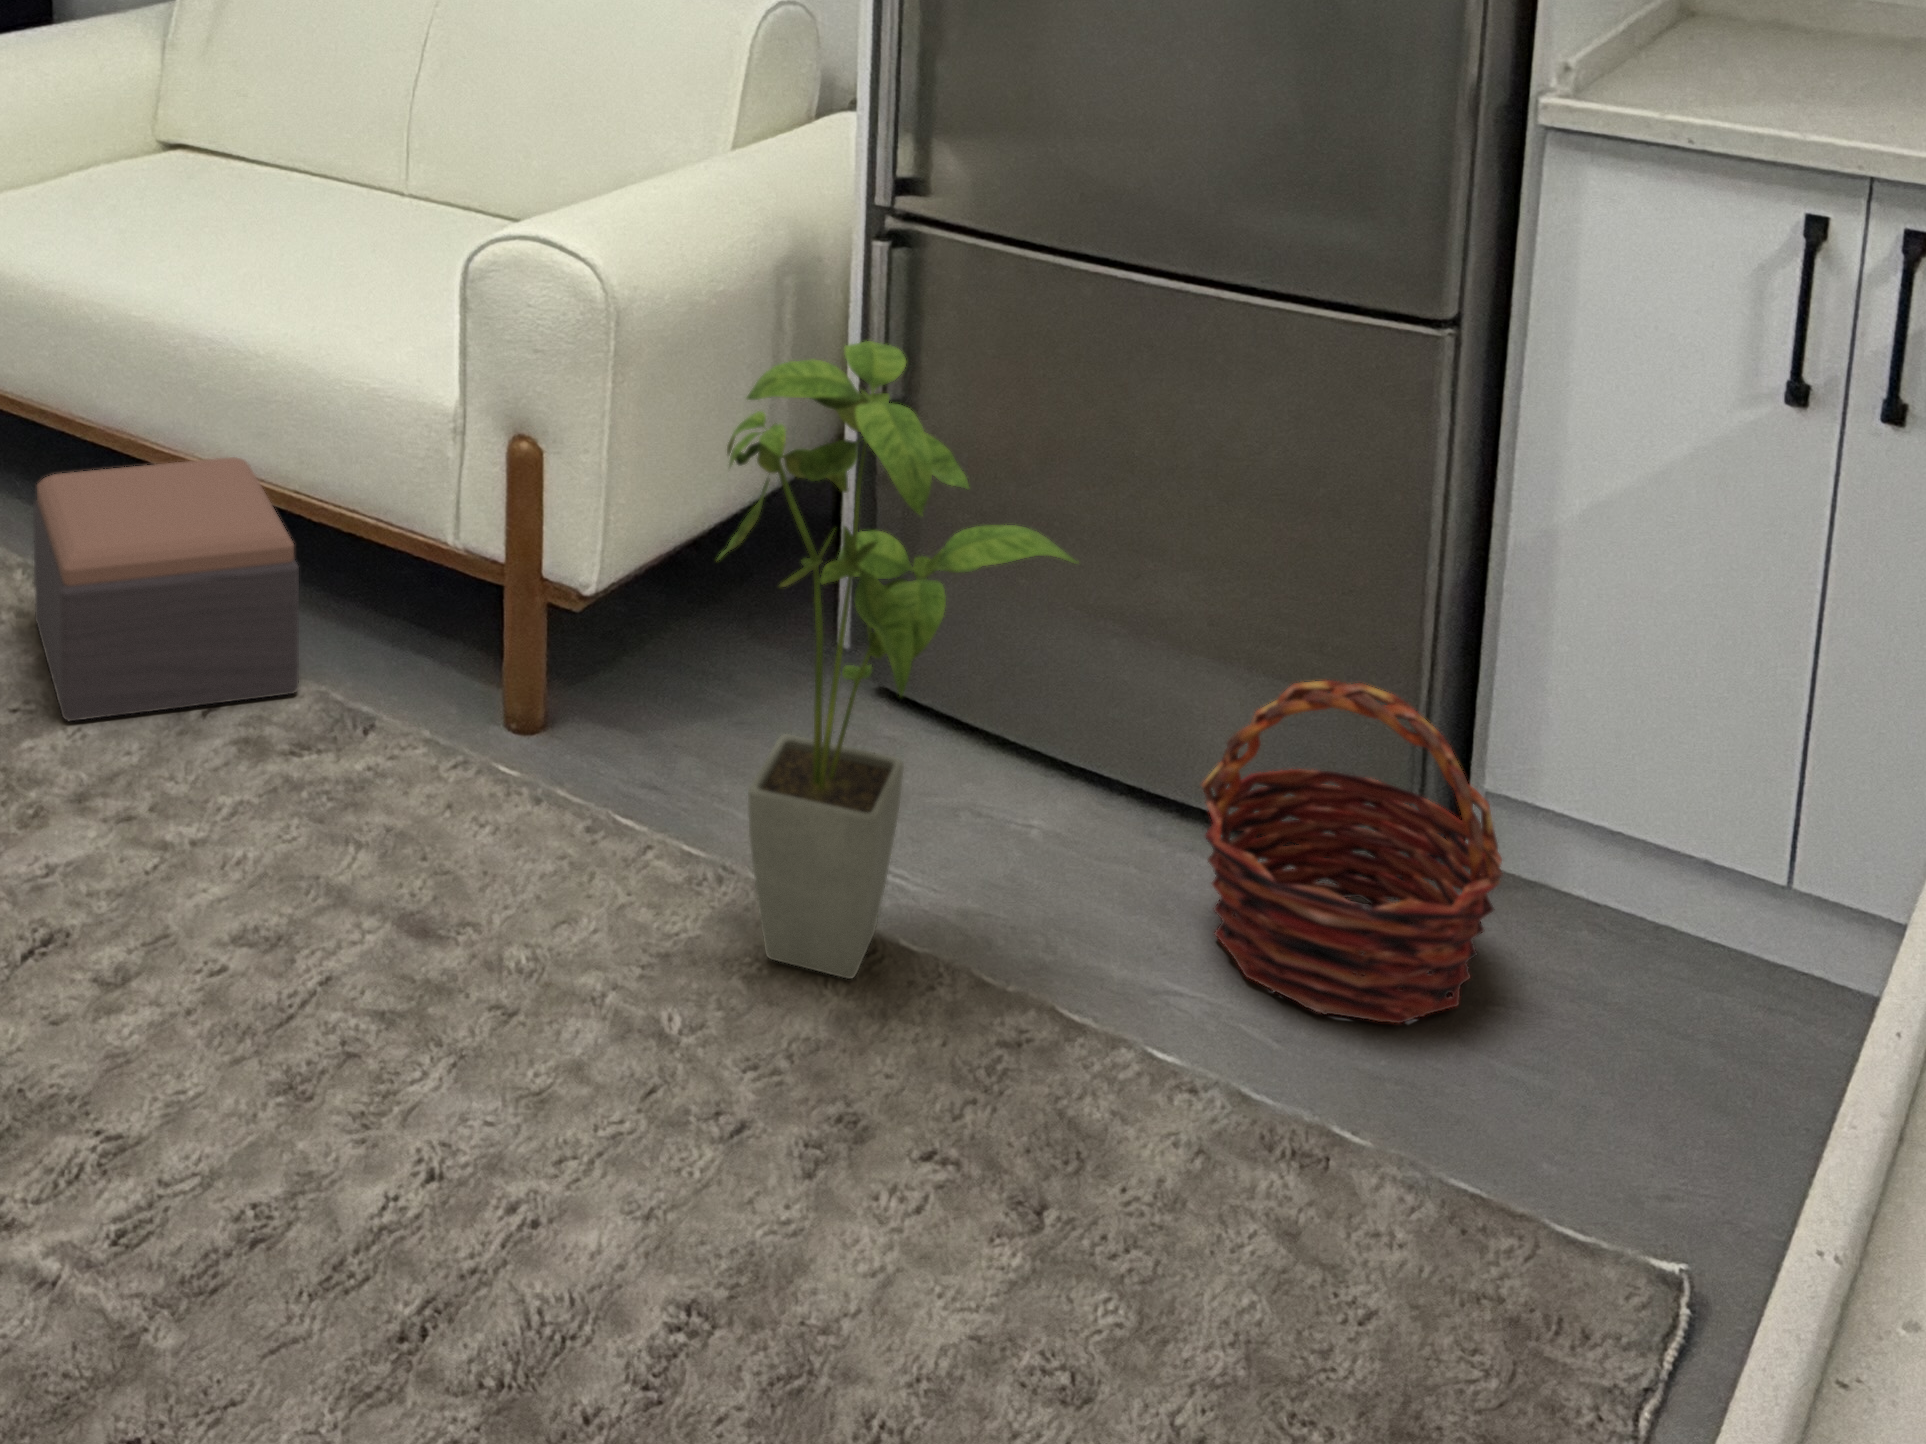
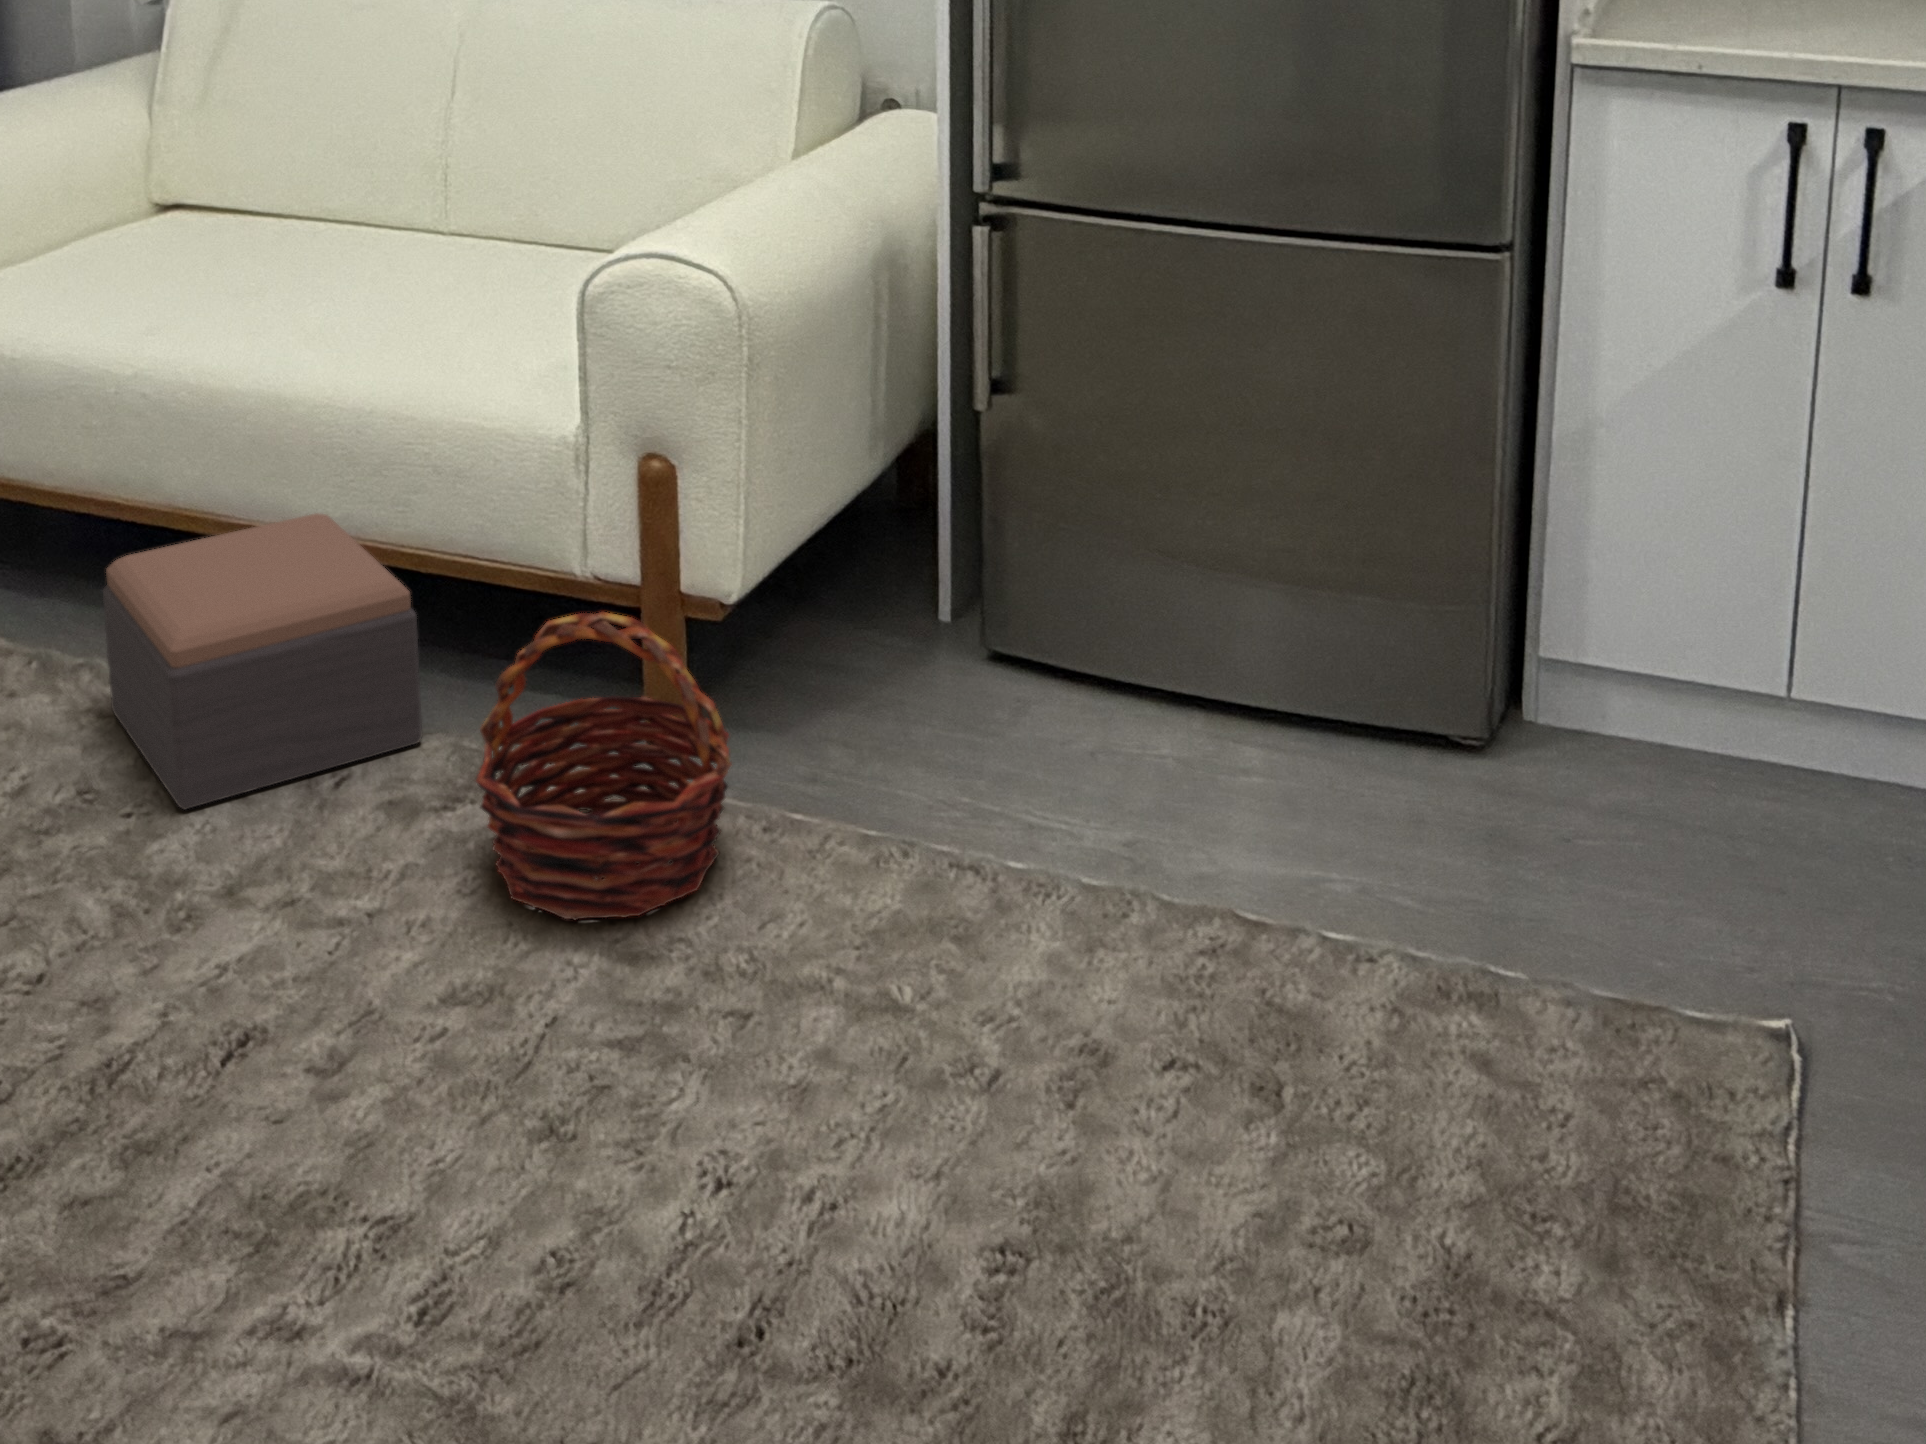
house plant: present [718,341,1077,979] -> none [891,313,1226,918]
basket: present [1202,680,1502,1024] -> present [476,612,731,920]

